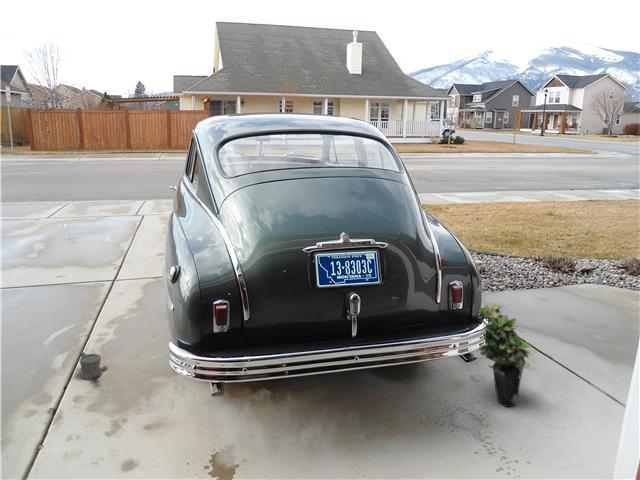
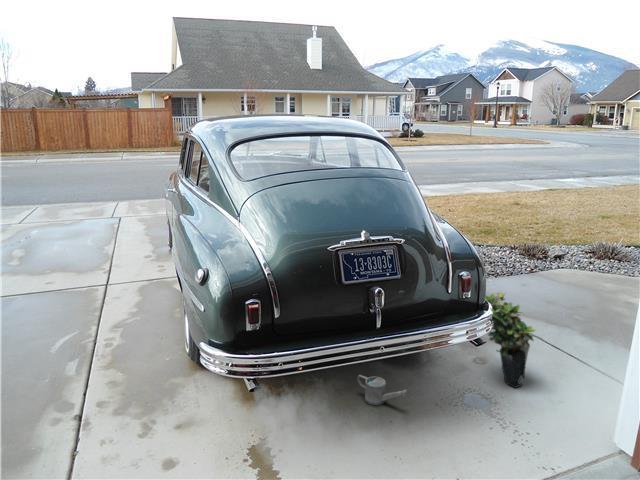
watering can: present [80,352,108,380] -> present [358,375,407,405]

